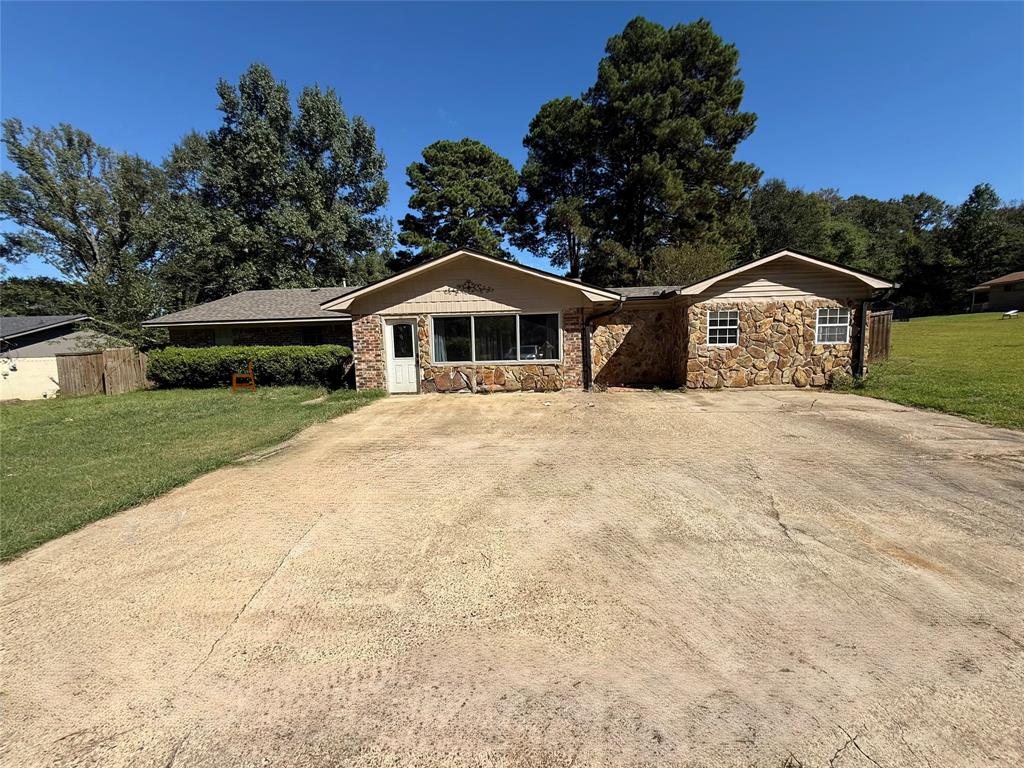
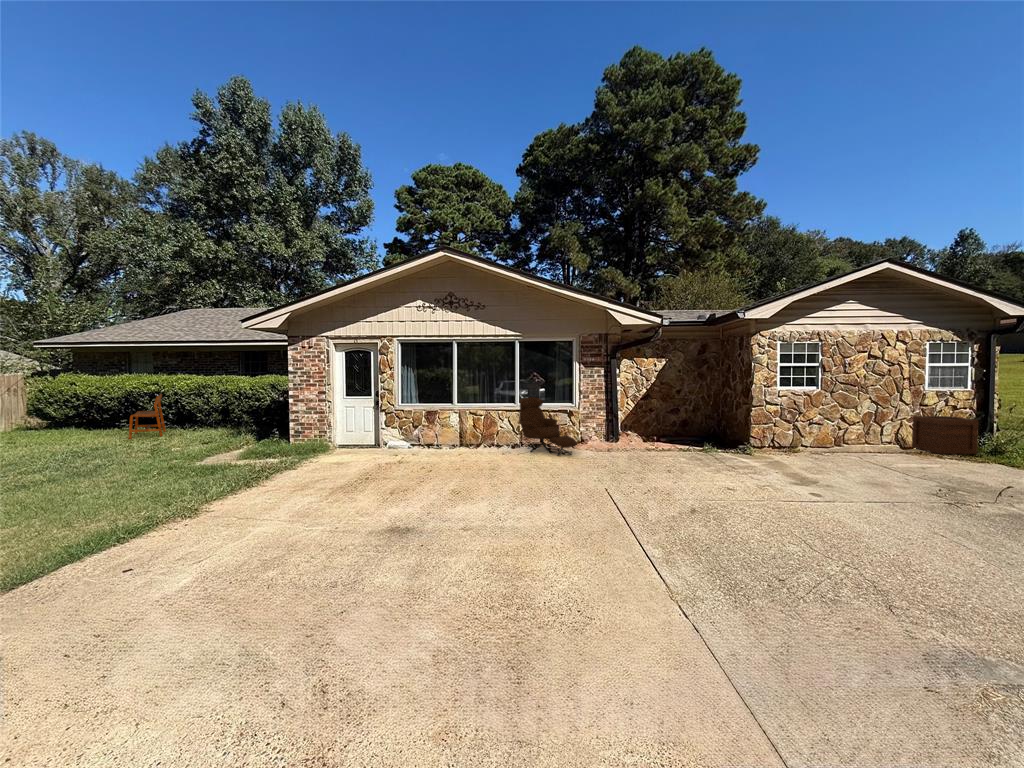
lounge chair: none [519,356,560,396] -> present [519,397,577,455]
wooden crate: none [805,363,845,389] -> present [912,416,979,454]

